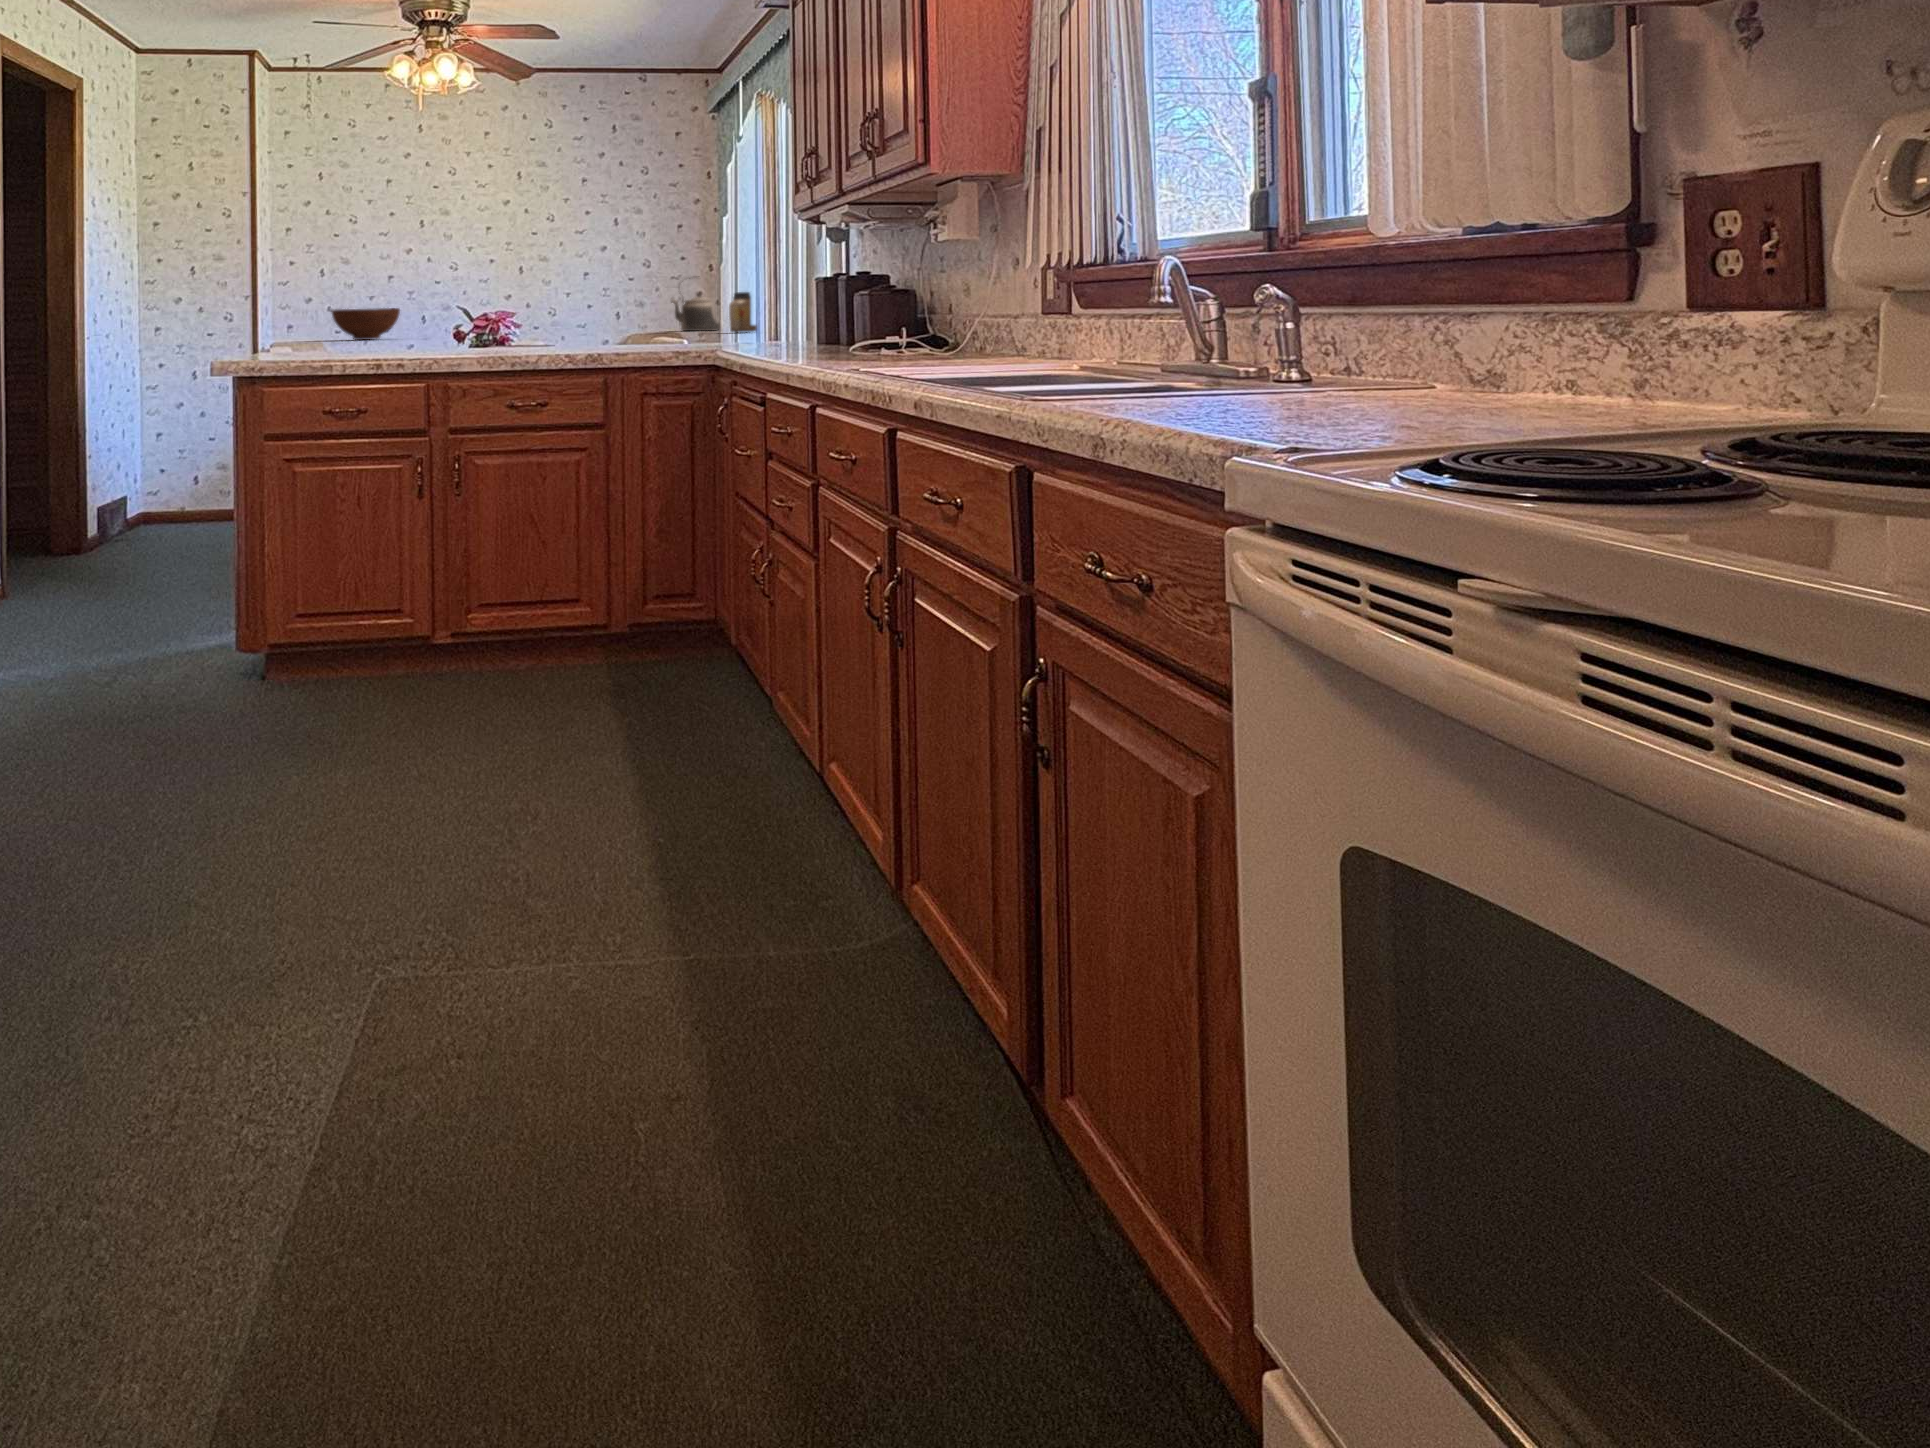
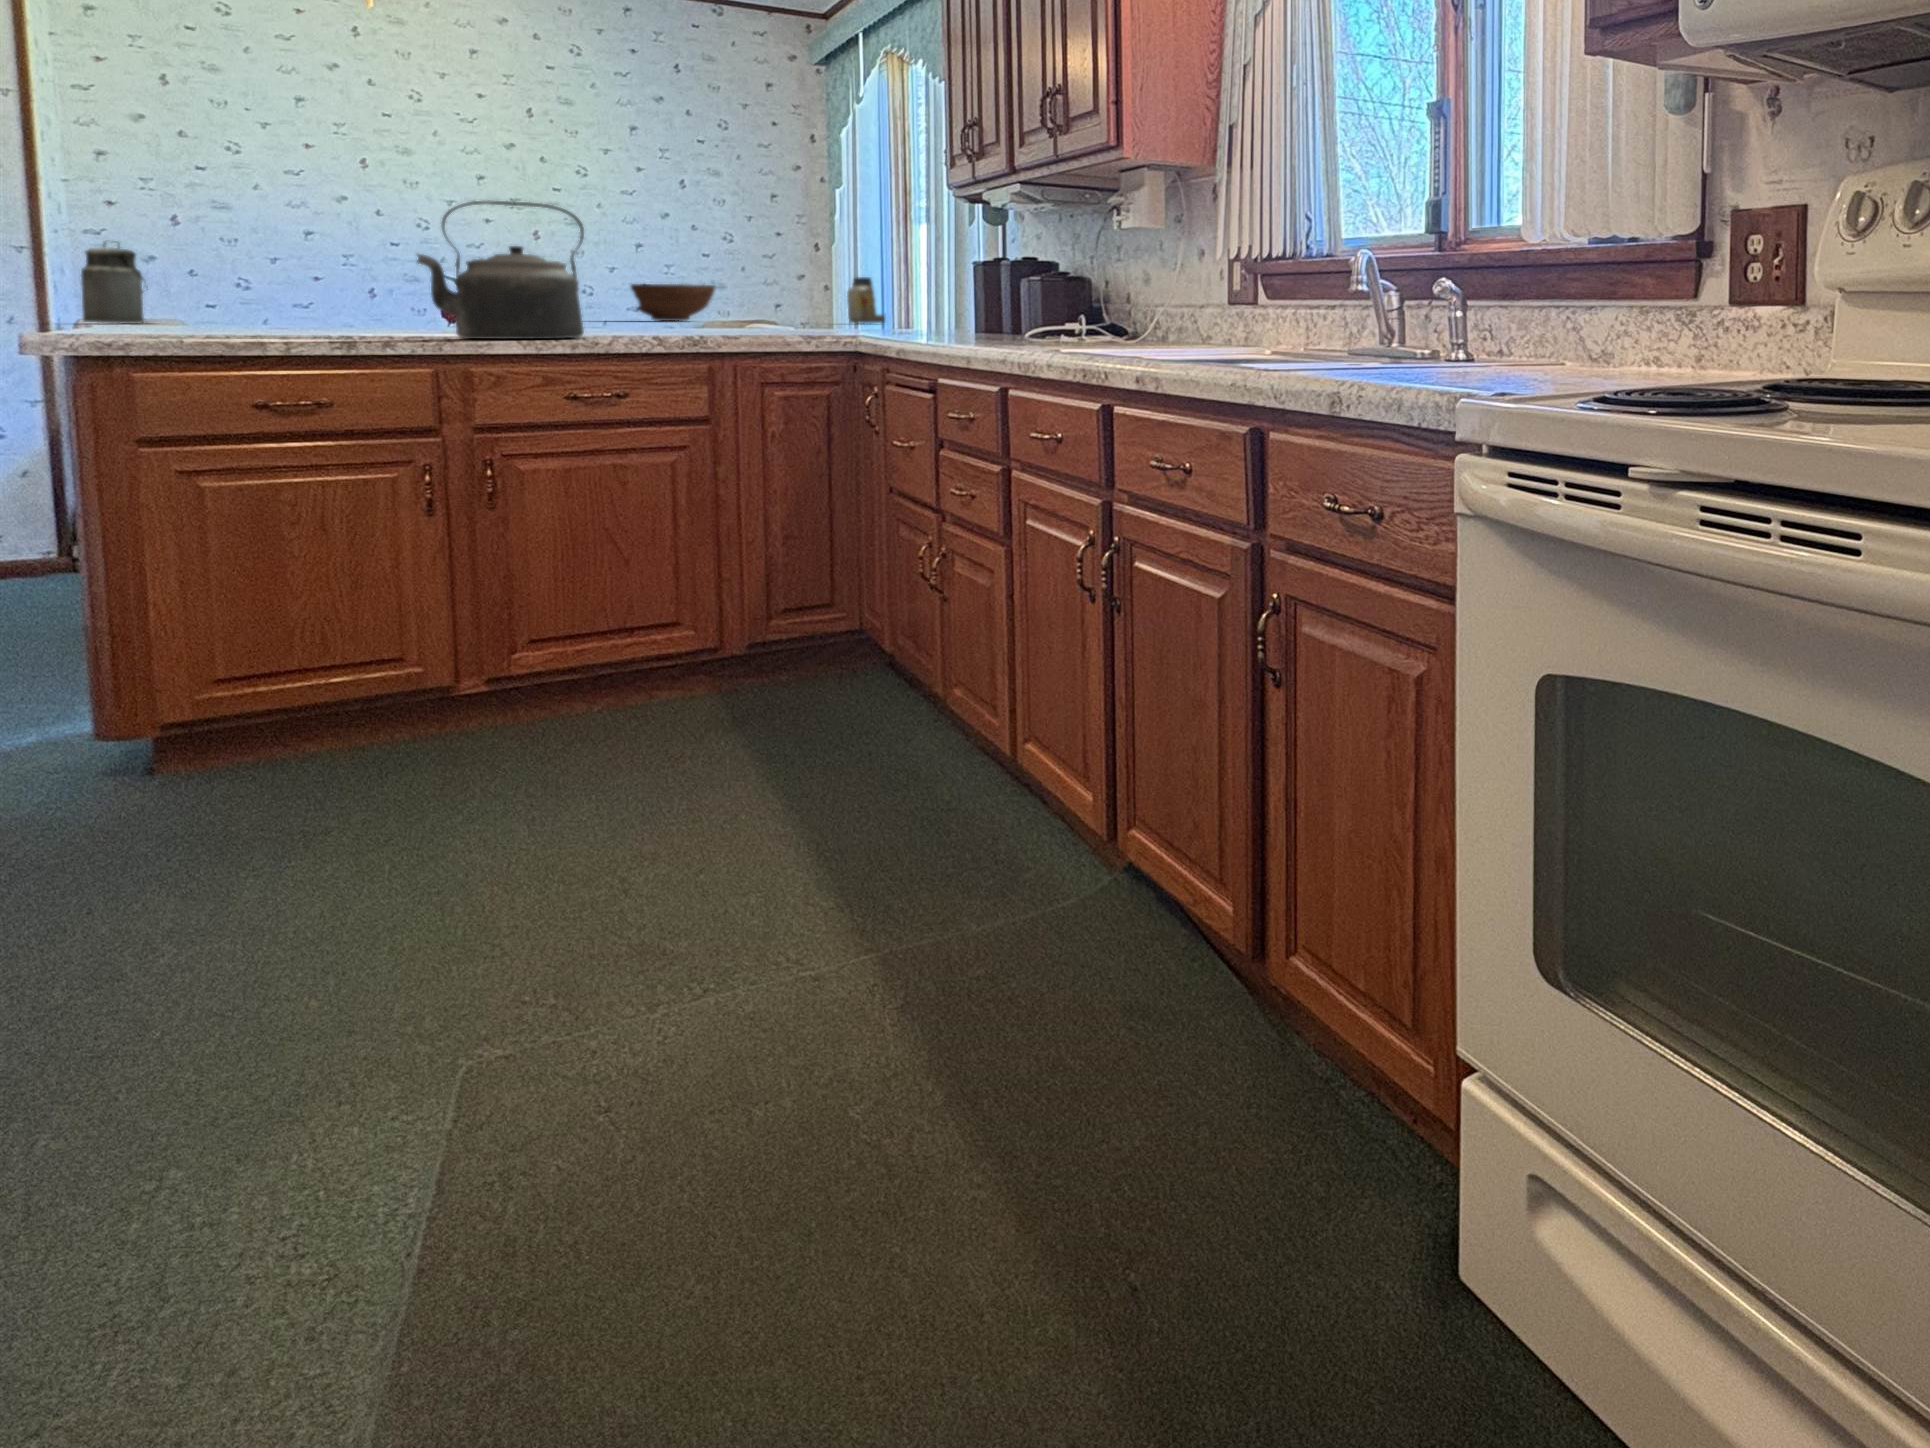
kettle: present [672,276,720,331] -> present [417,200,584,339]
canister: none [273,288,315,344] -> present [81,243,148,324]
fruit bowl: present [332,308,400,340] -> present [631,284,715,321]

